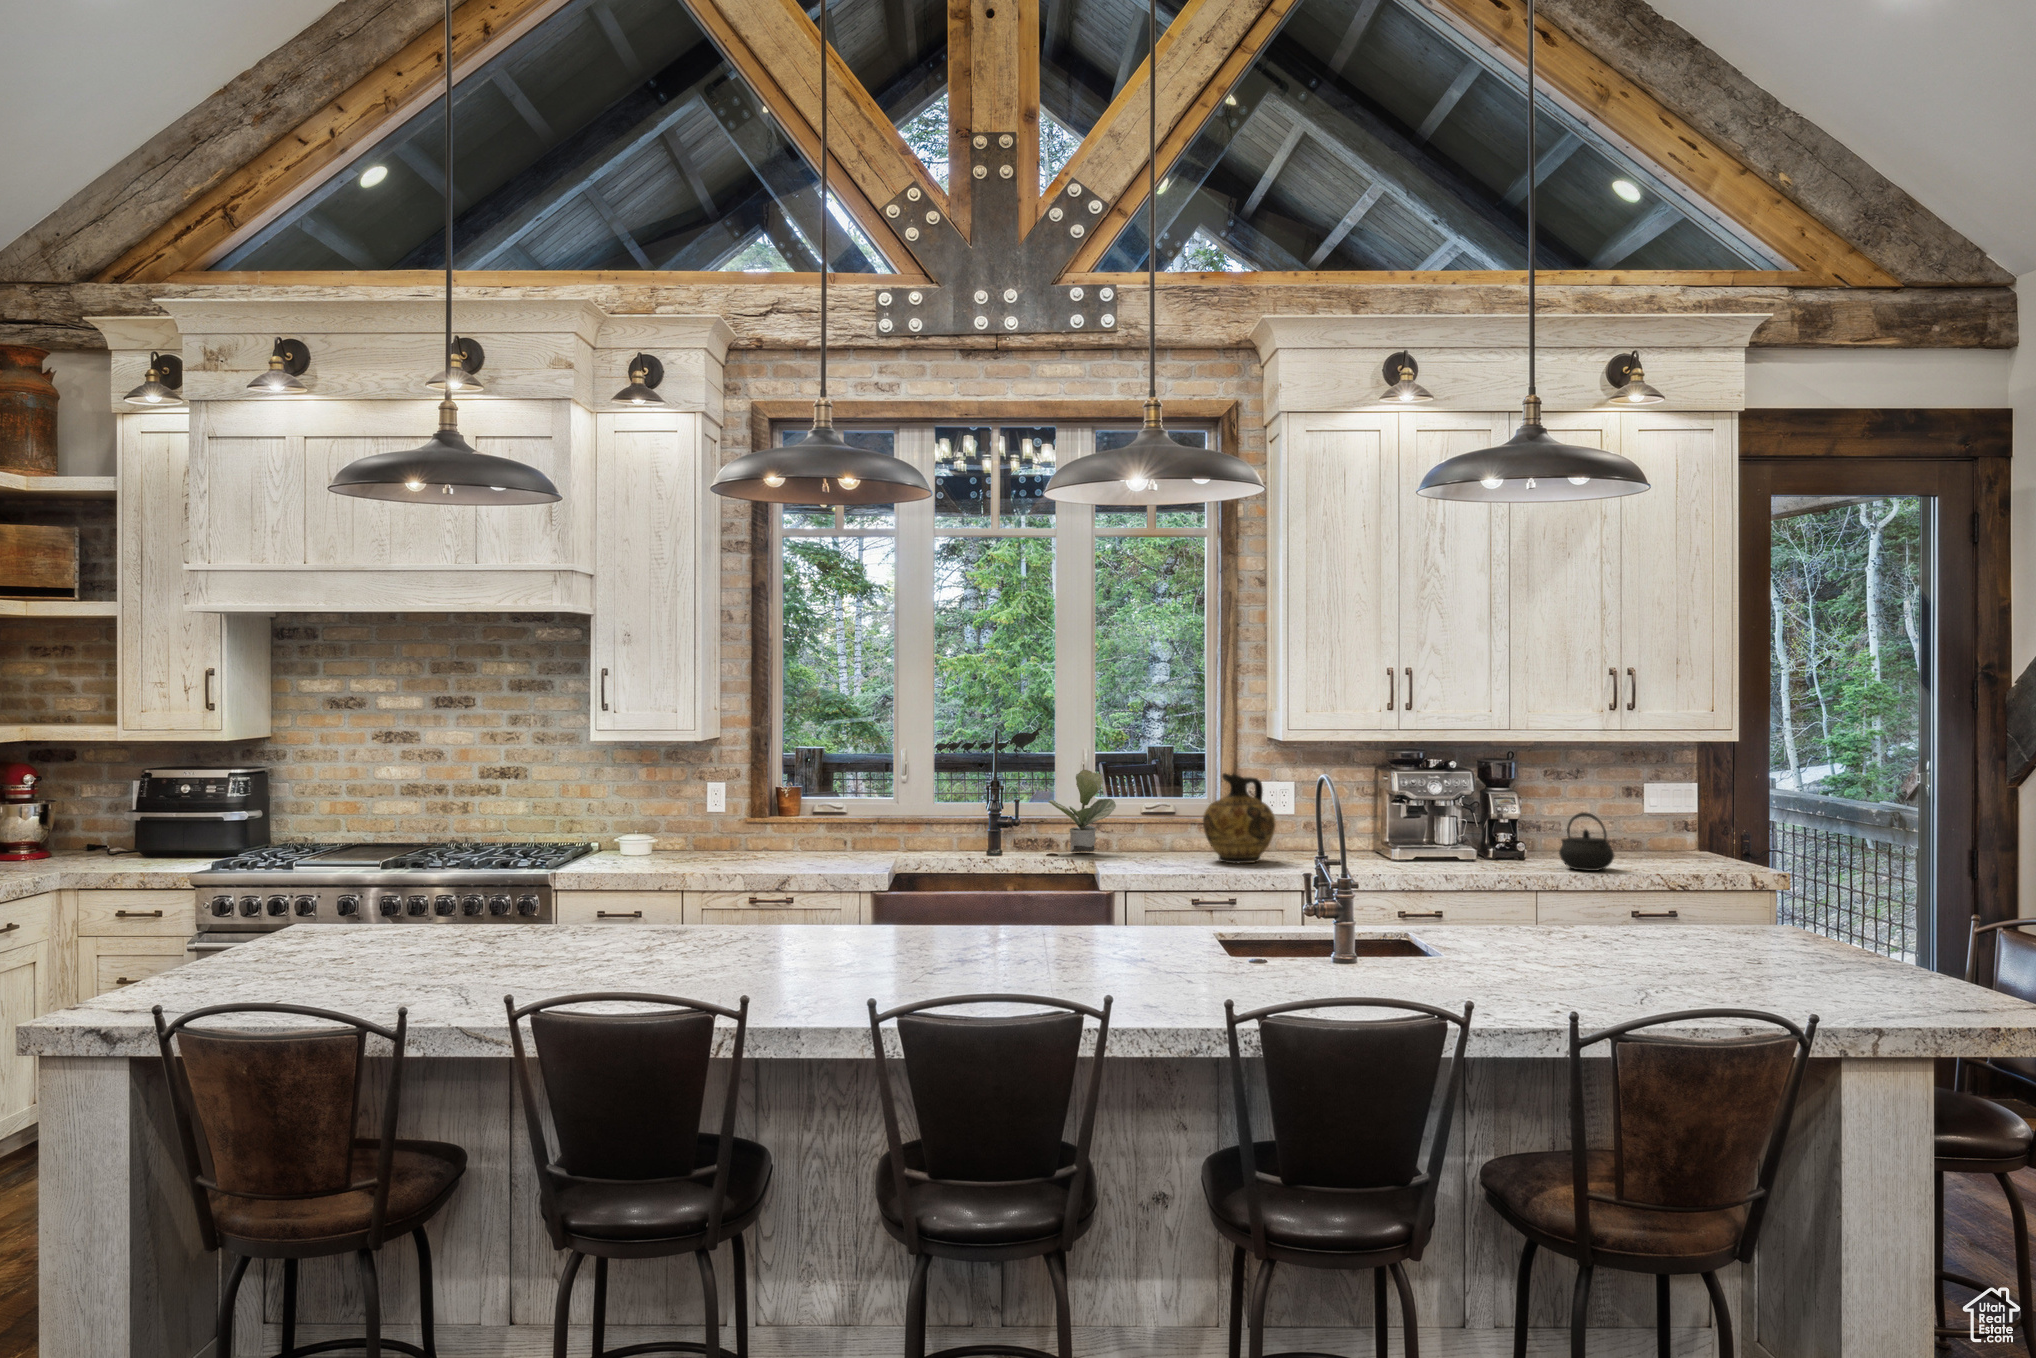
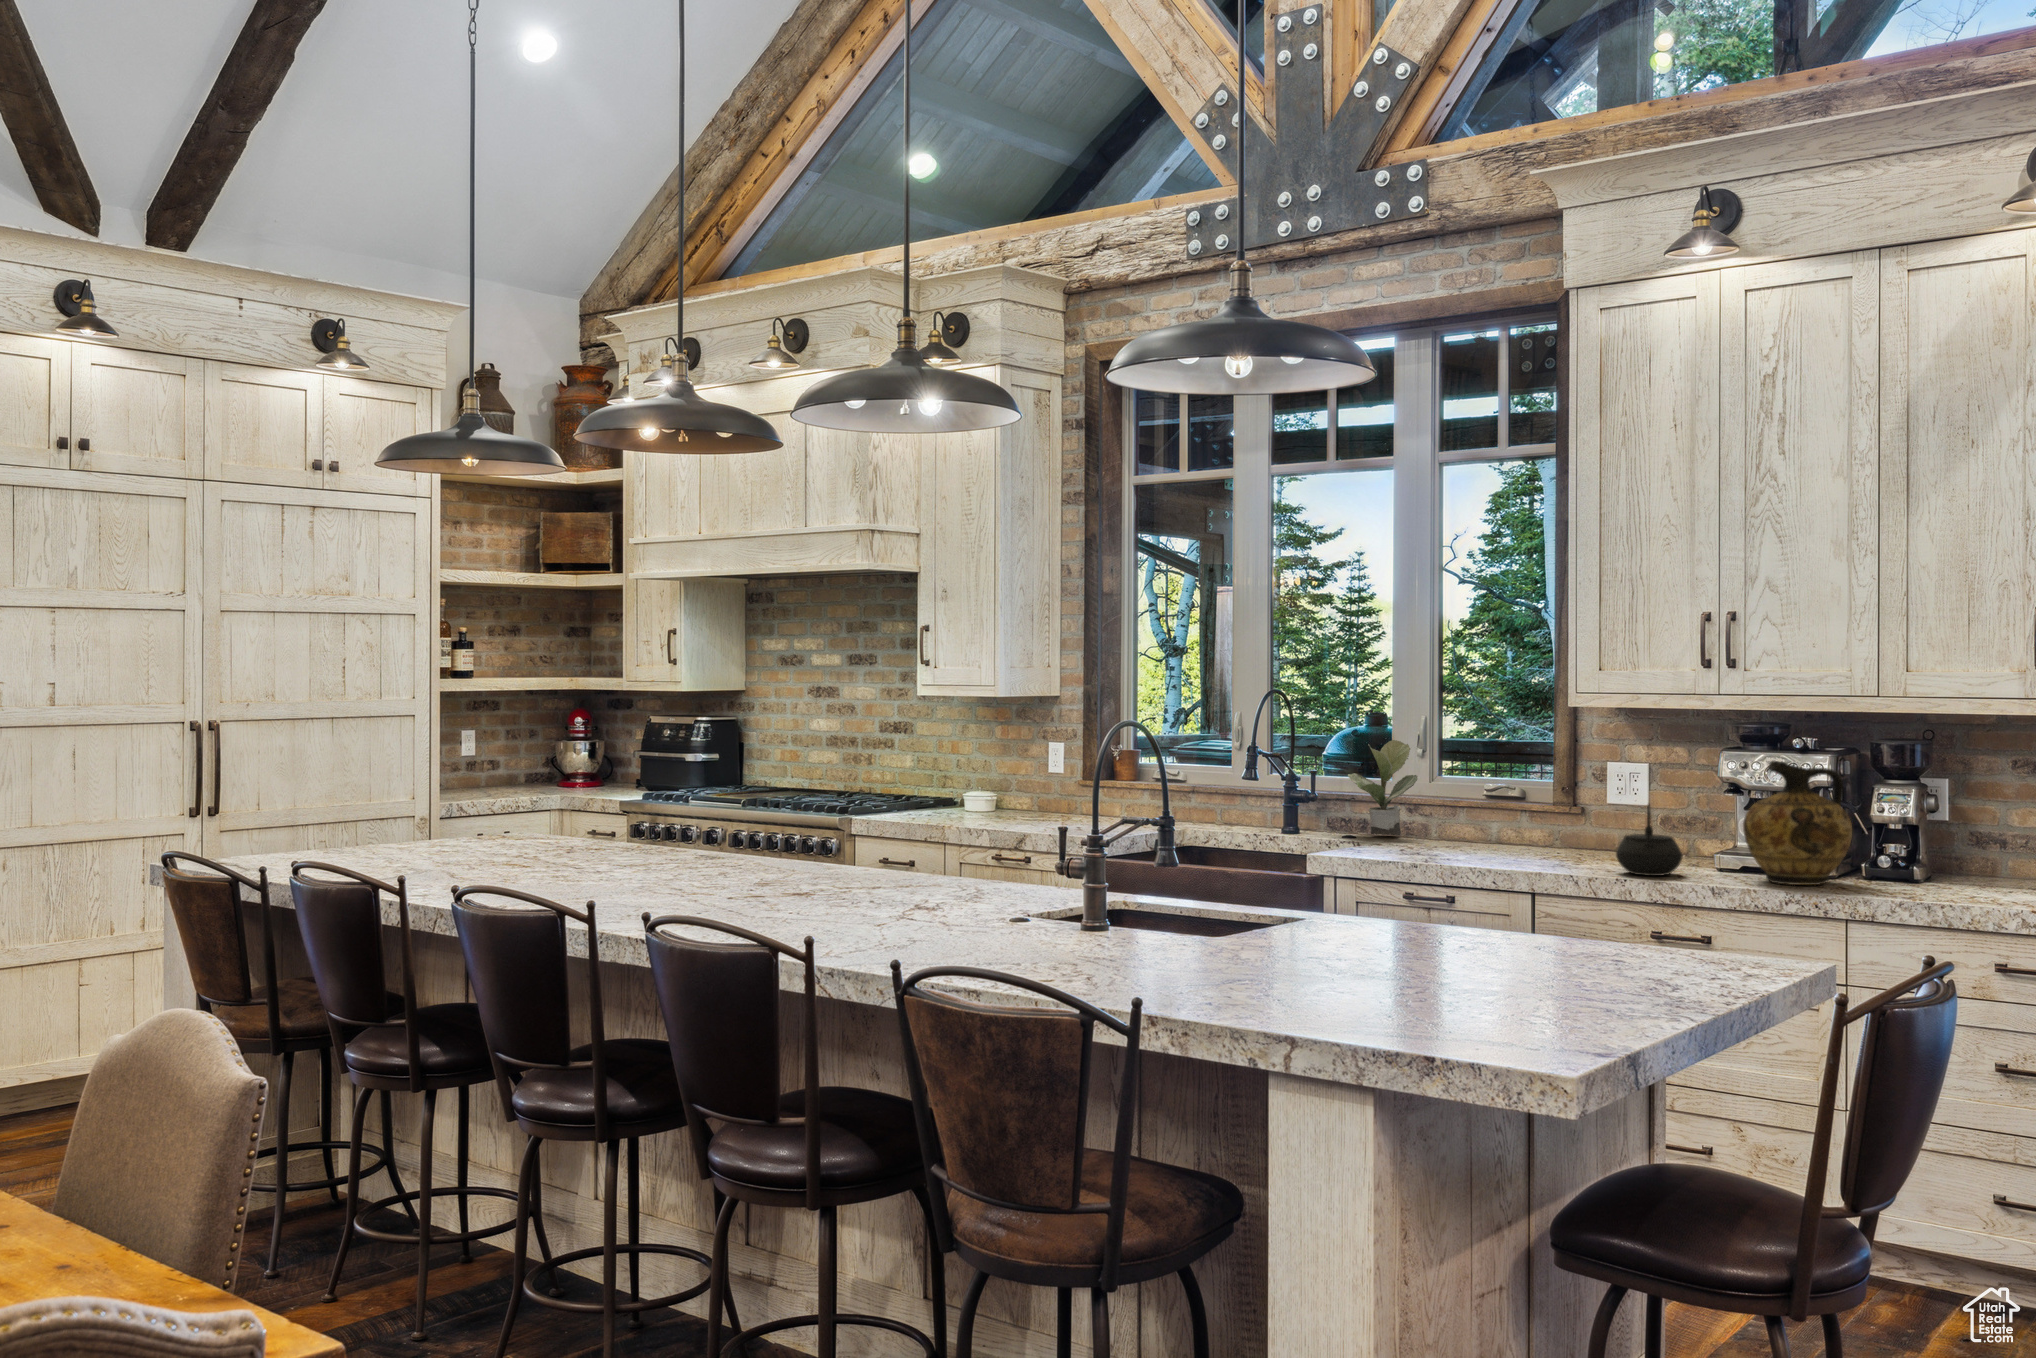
ceramic jug: present [1203,773,1275,863] -> present [1743,761,1852,885]
kettle: present [1559,812,1614,871] -> present [1616,805,1682,876]

